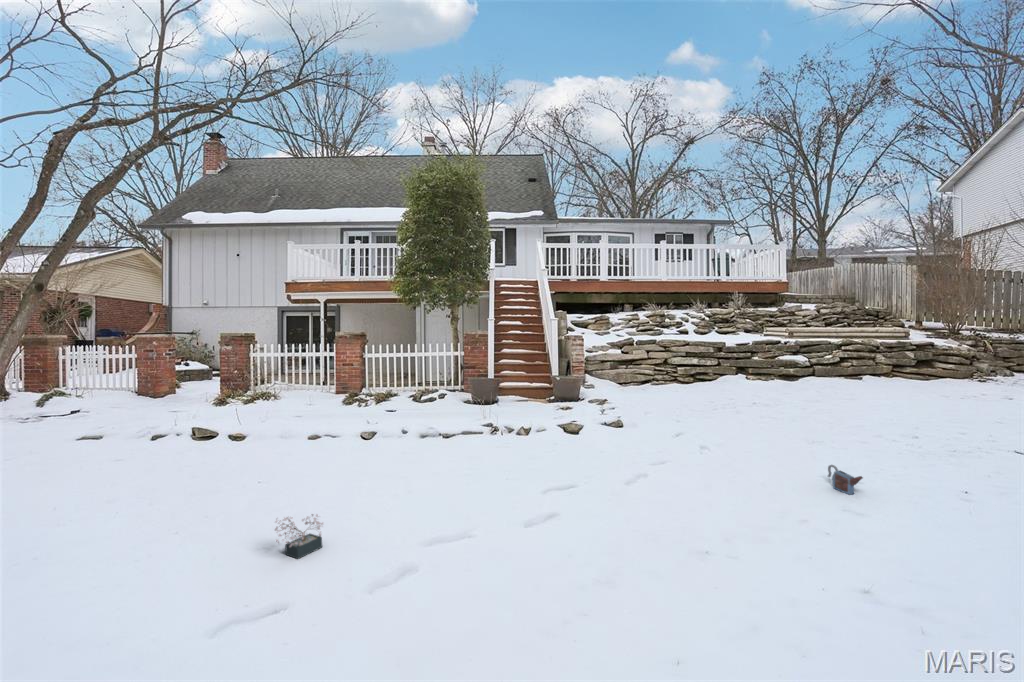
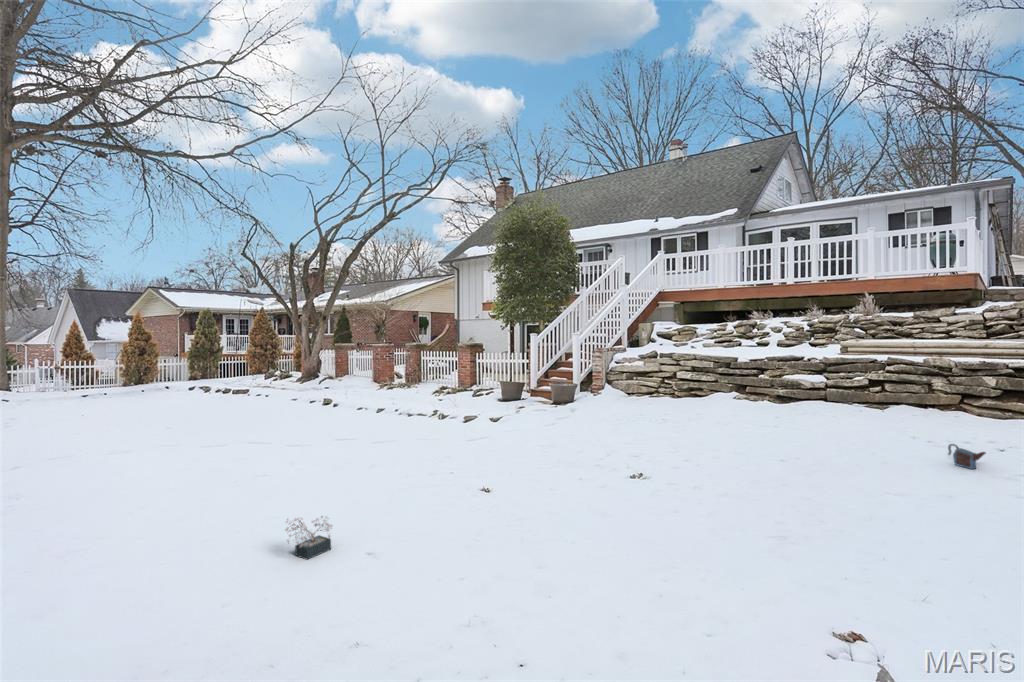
watering can: present [828,465,863,495] -> present [948,444,986,469]

